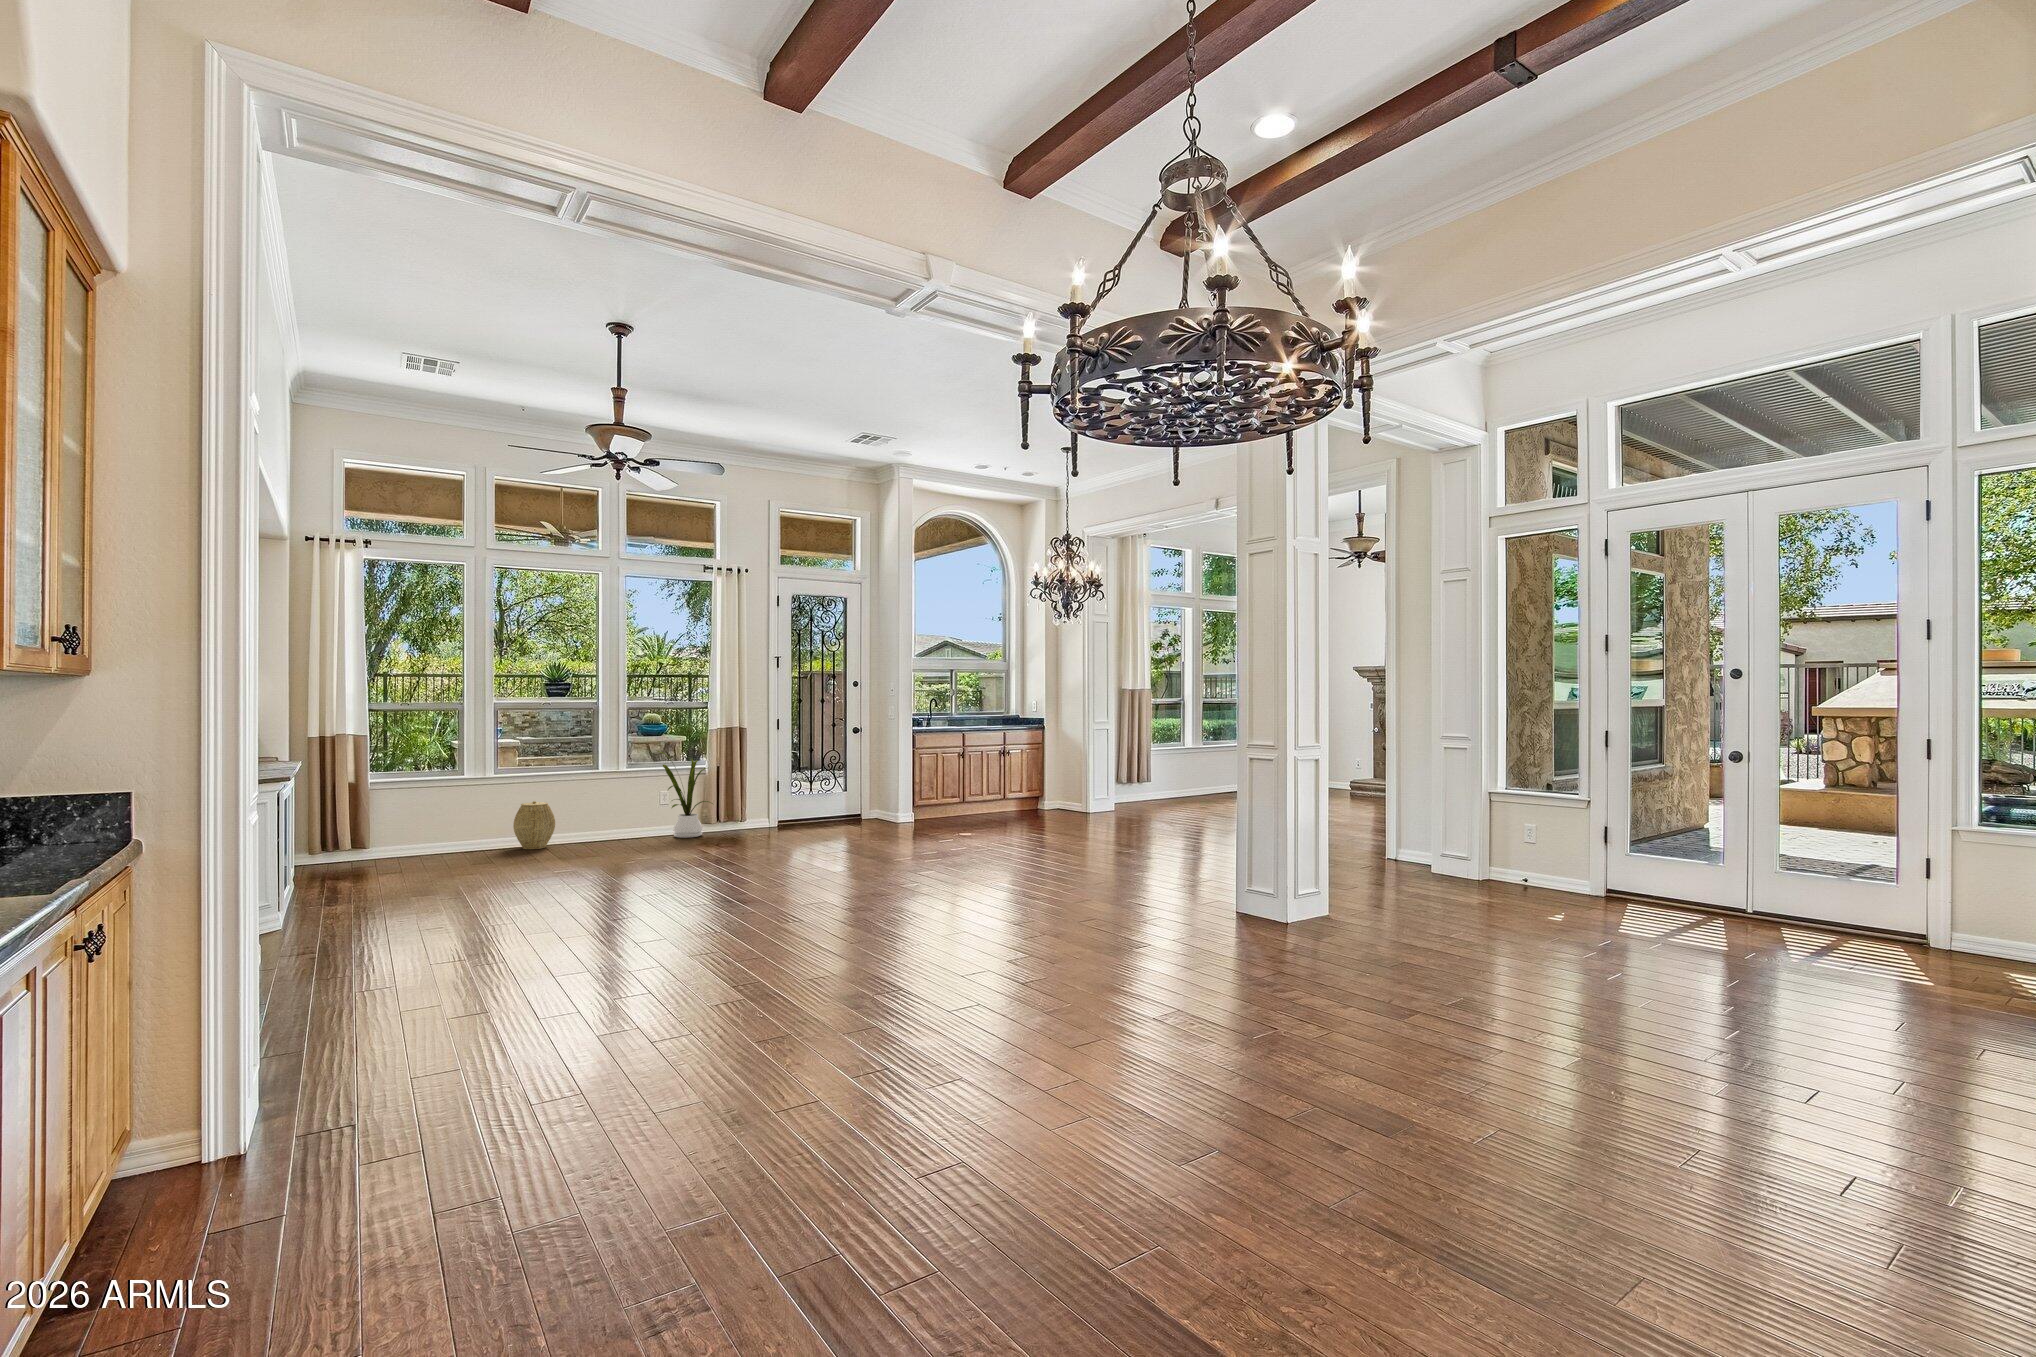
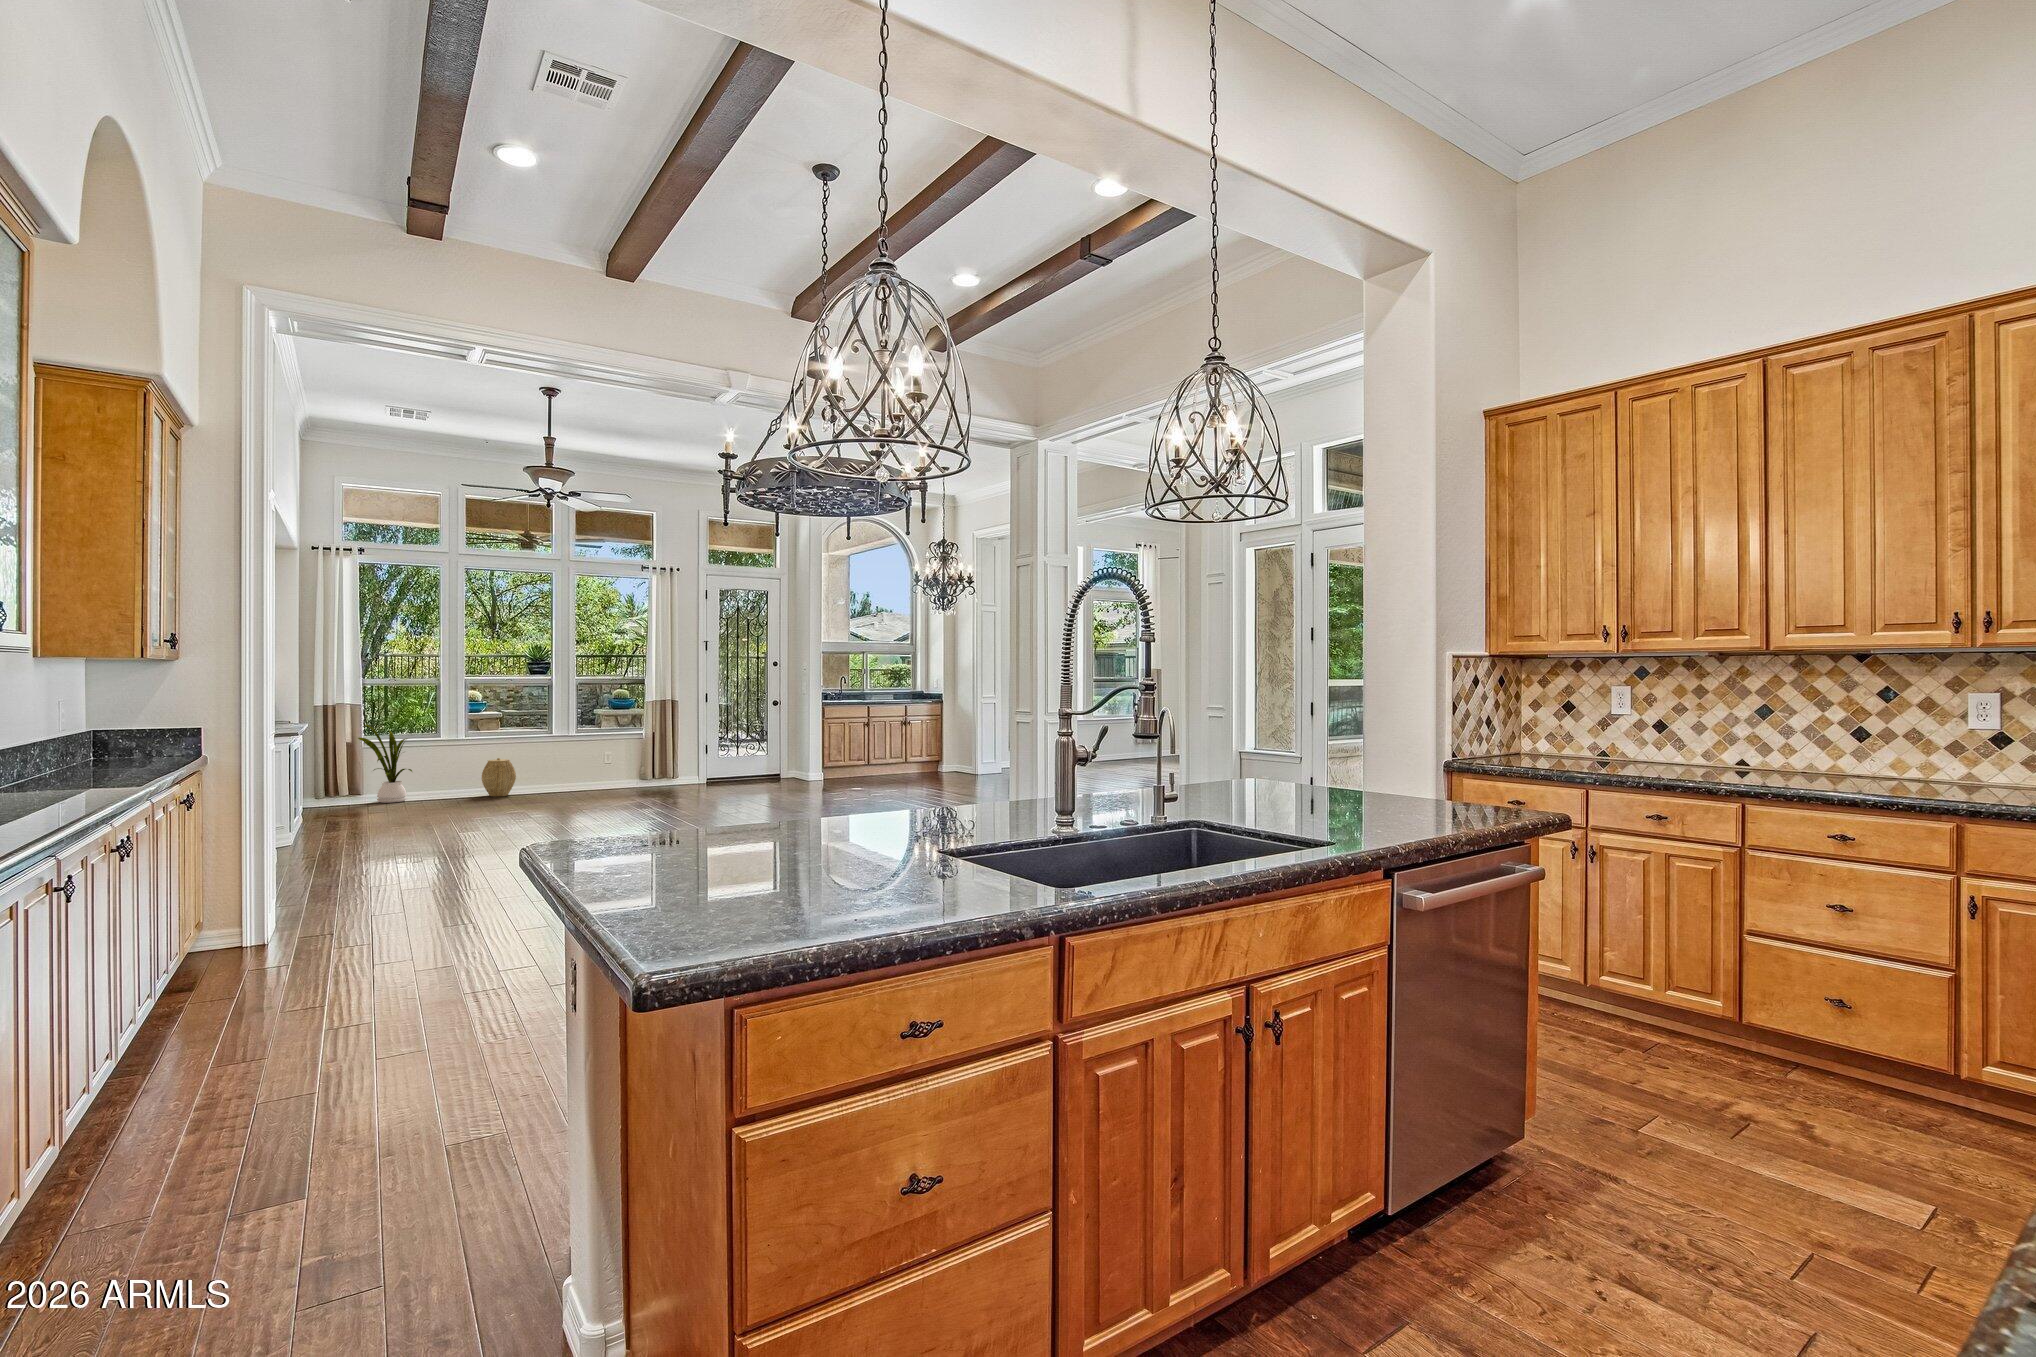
house plant: present [661,752,713,838] -> present [358,725,412,803]

